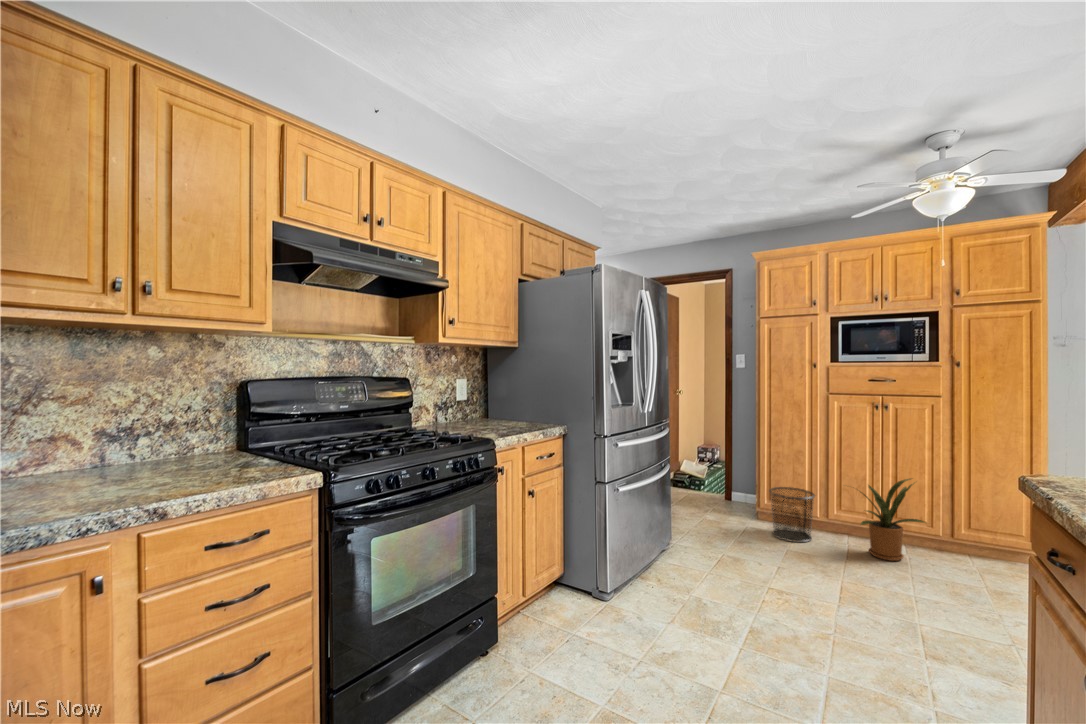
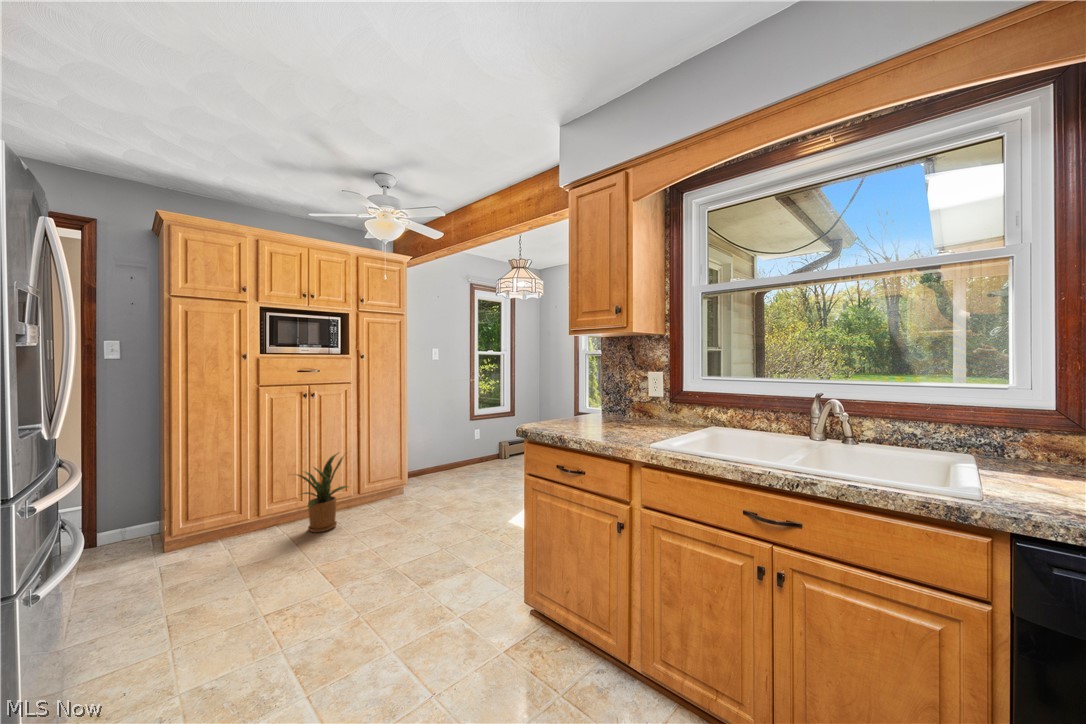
waste bin: present [769,487,815,542] -> none [193,494,253,560]

